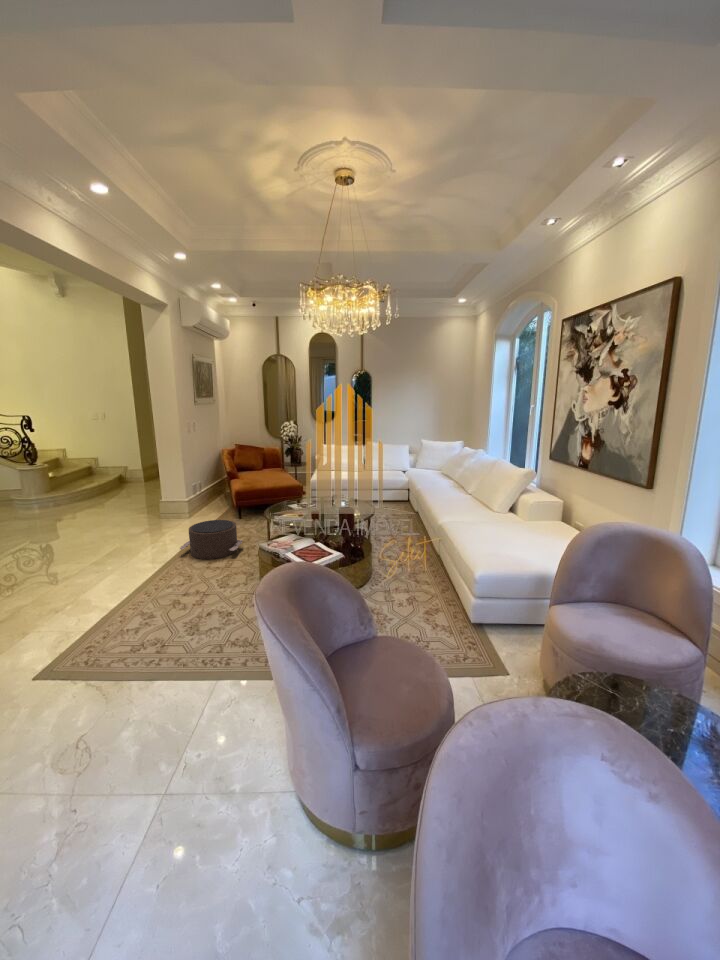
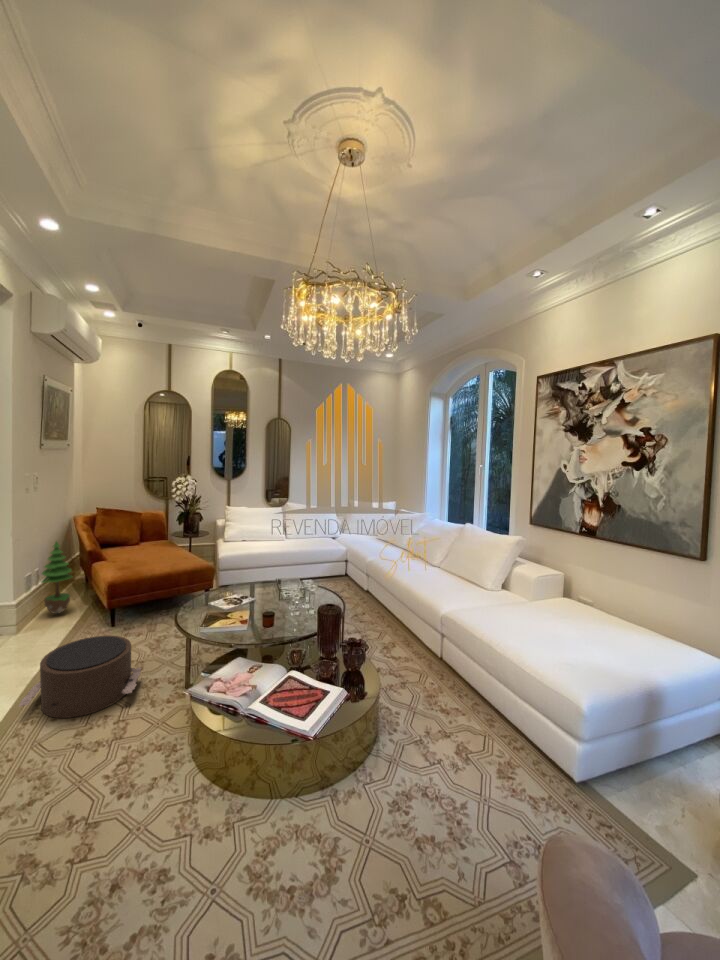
potted tree: none [196,464,214,512] -> present [41,541,72,614]

